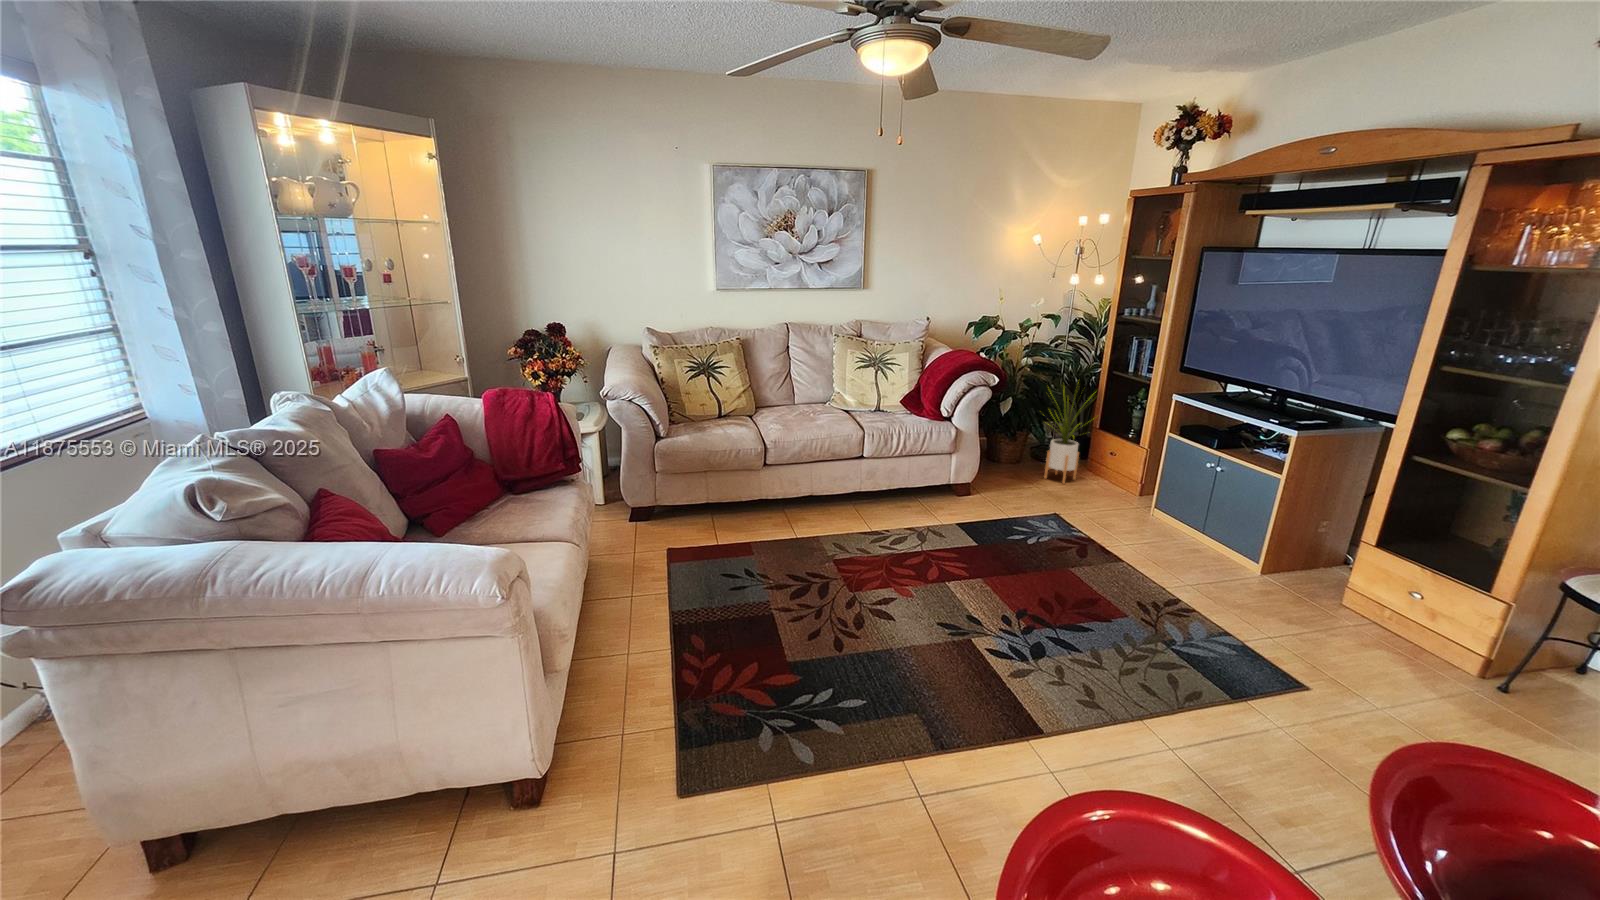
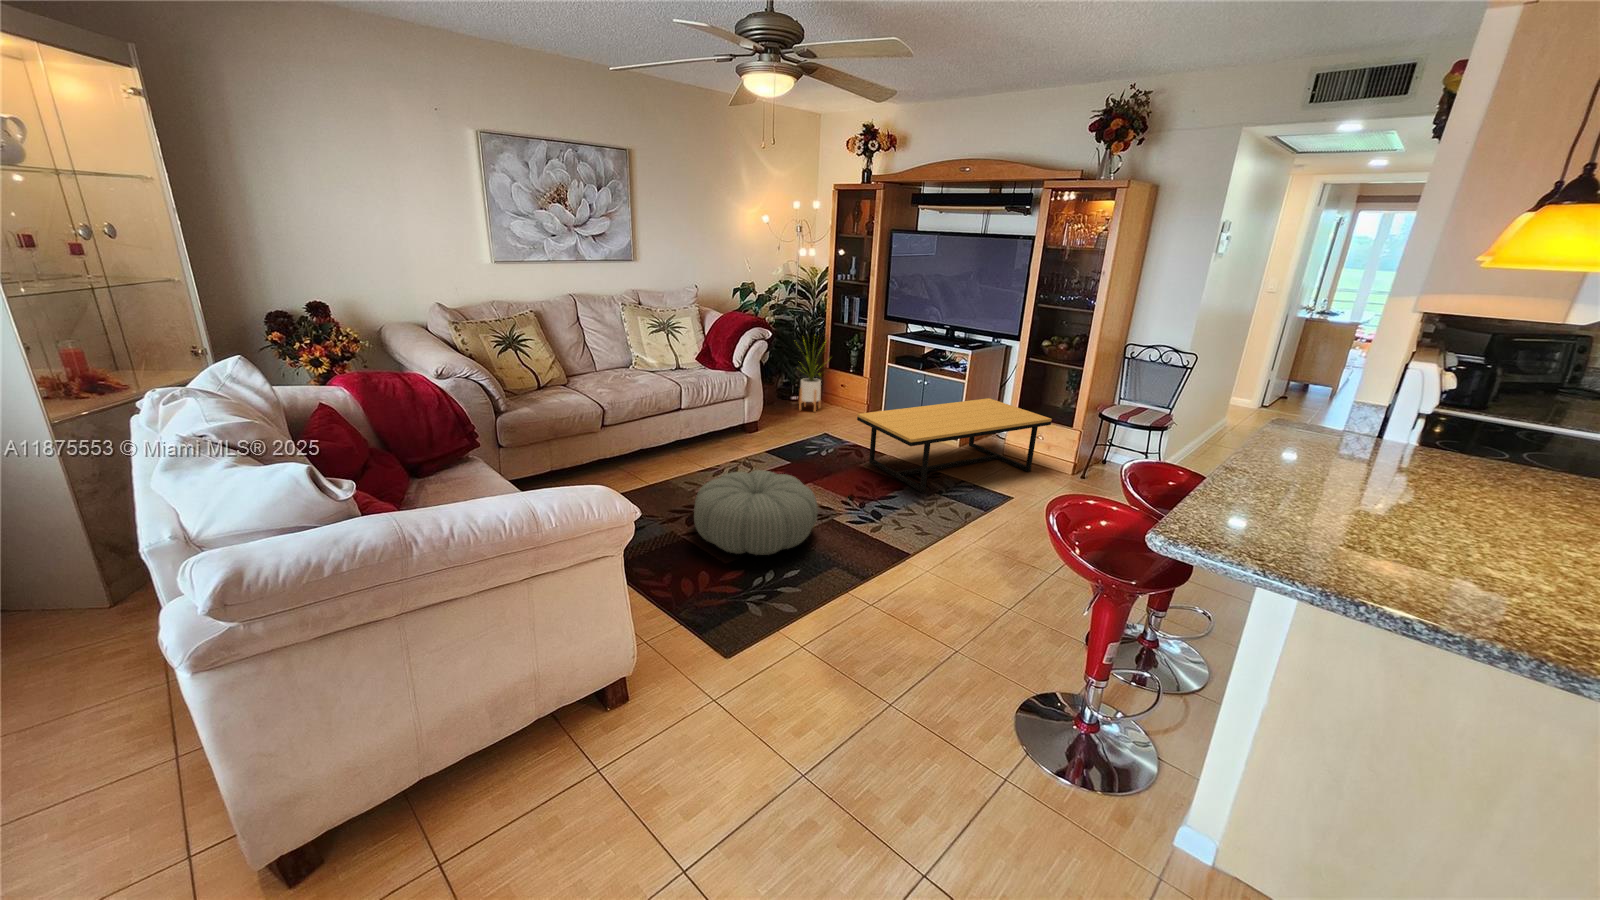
coffee table: none [1073,500,1439,648] -> present [857,398,1052,493]
pouf: none [781,547,939,664] -> present [694,470,818,555]

